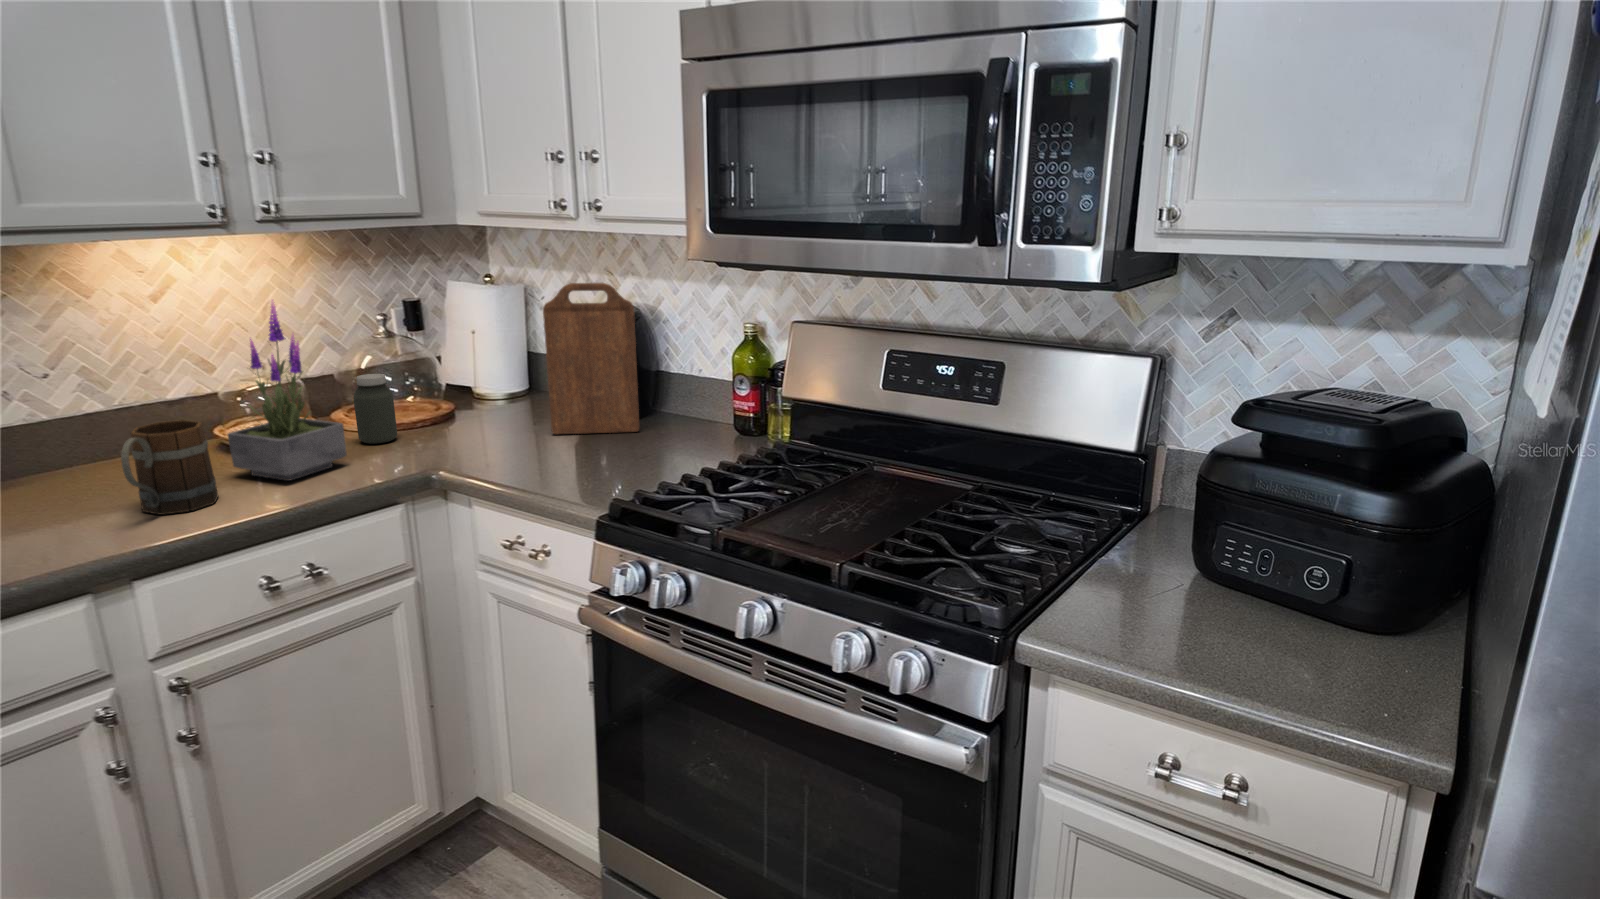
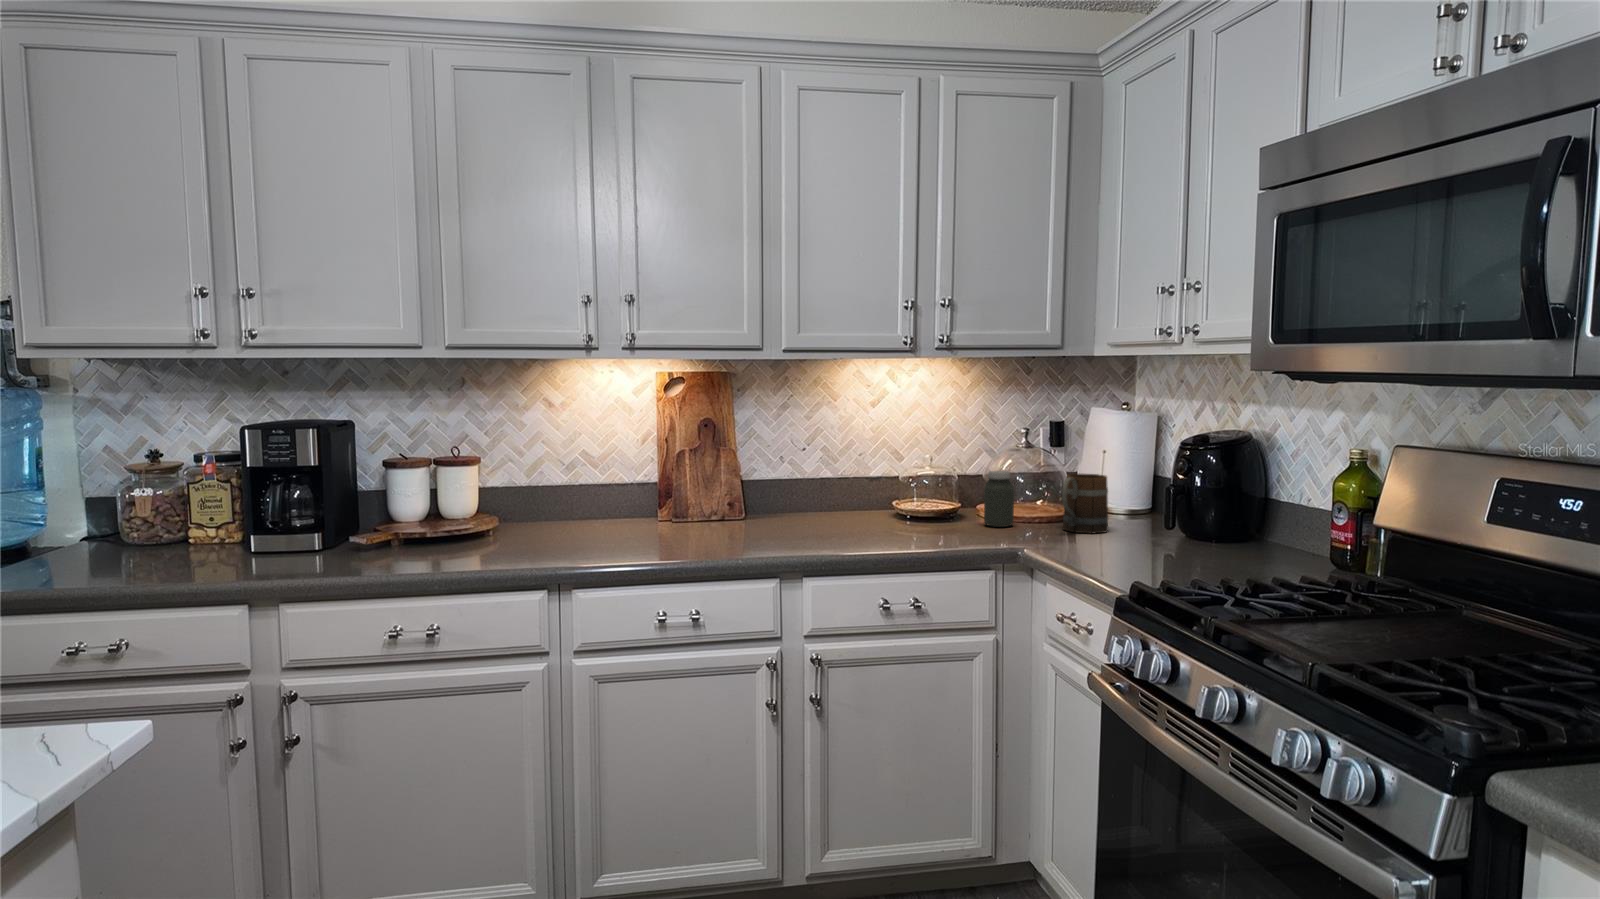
cutting board: present [543,283,639,434] -> none [1139,402,1231,549]
potted plant: present [228,300,347,481] -> none [888,403,965,538]
mug: present [121,420,218,515] -> present [1062,474,1108,533]

